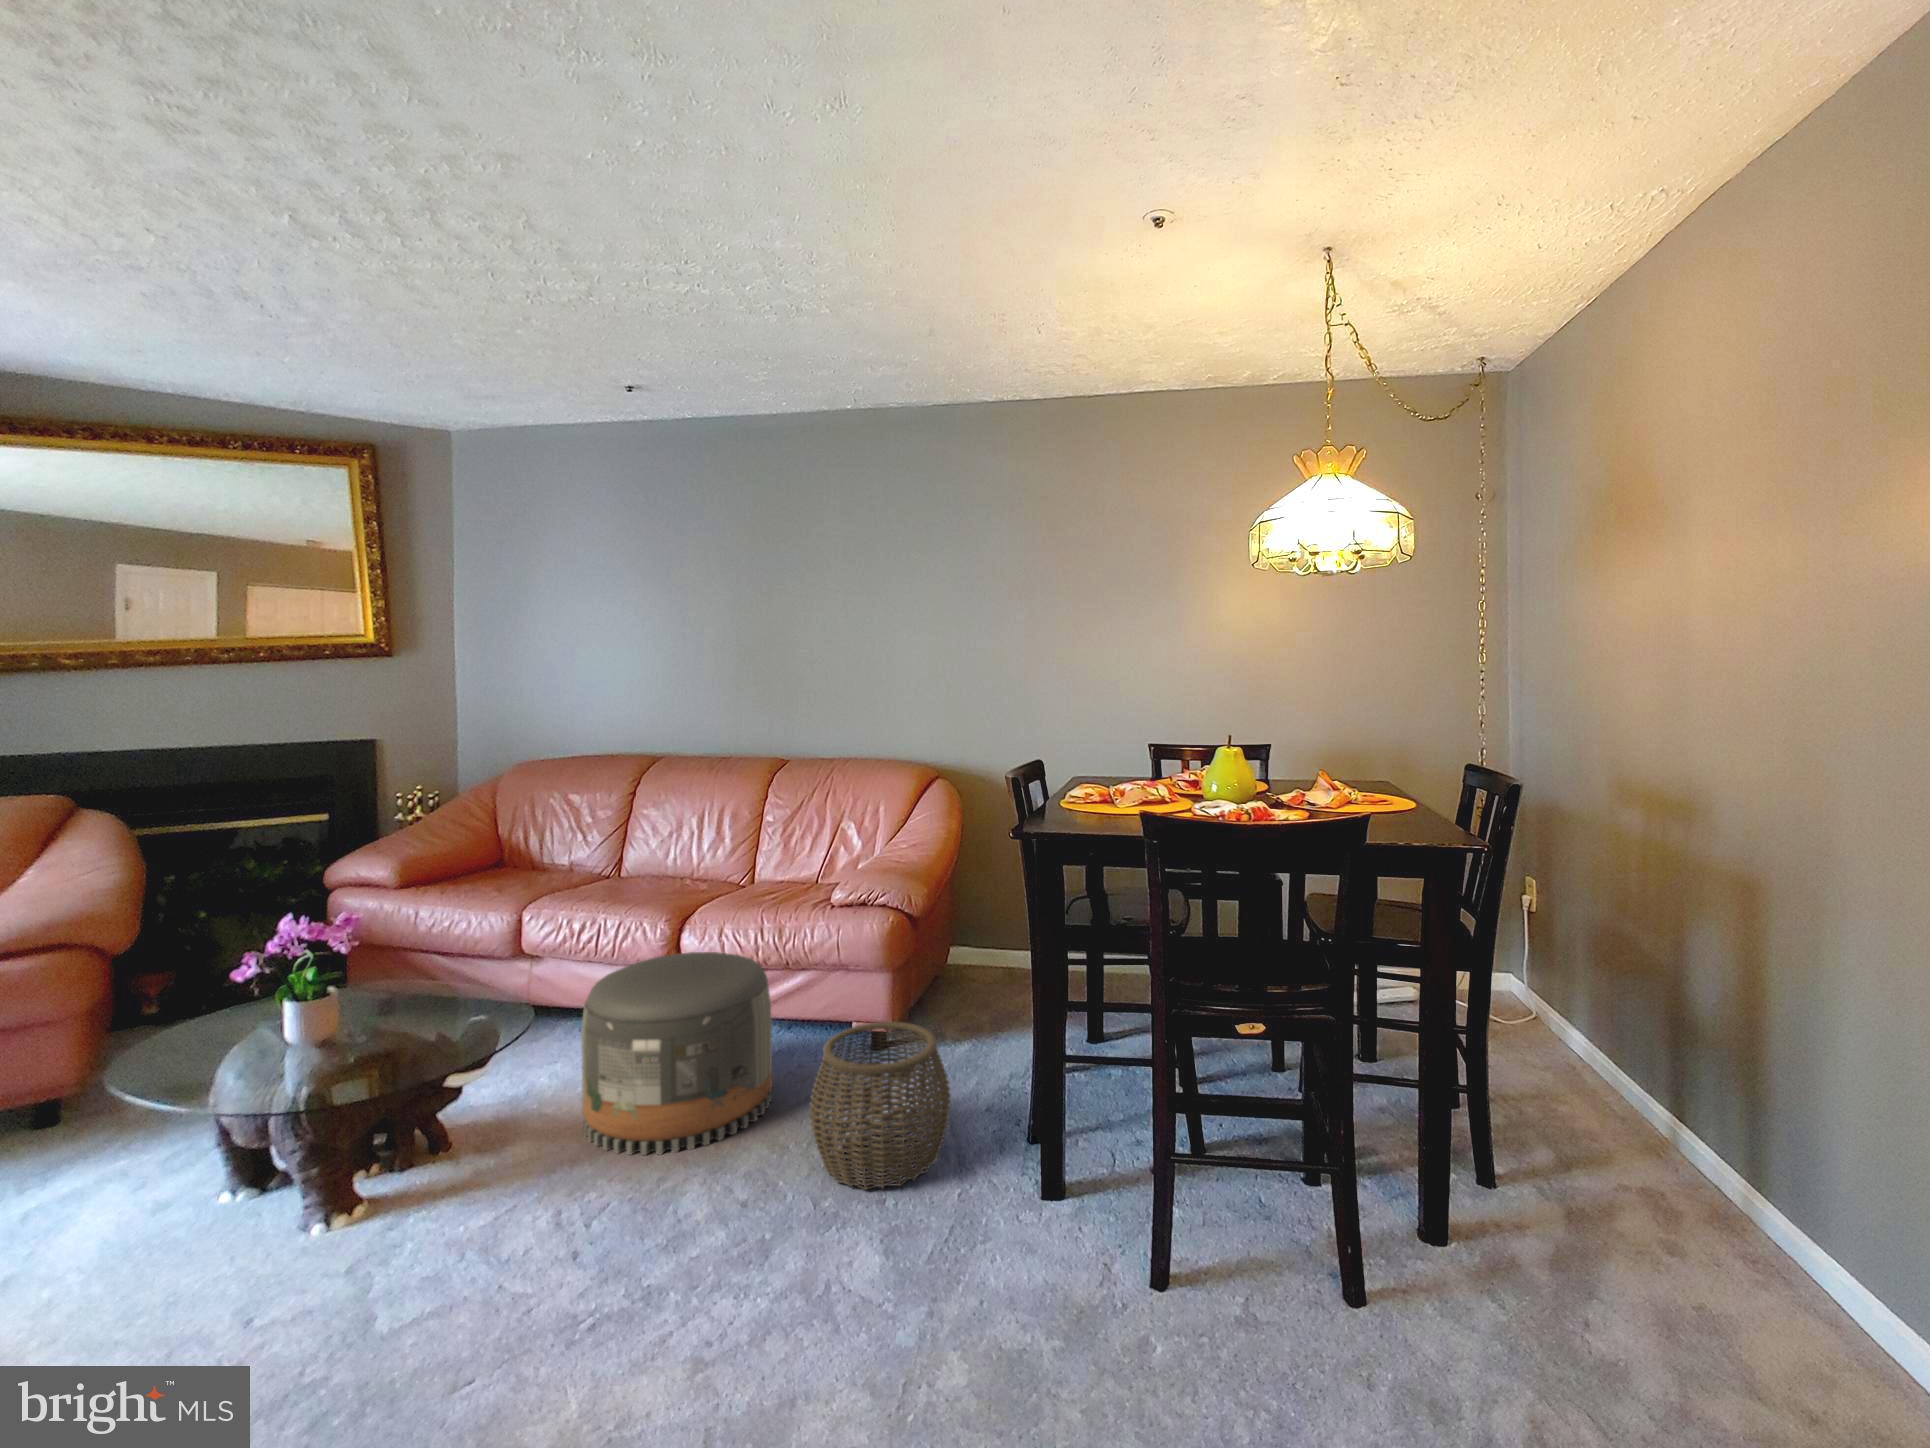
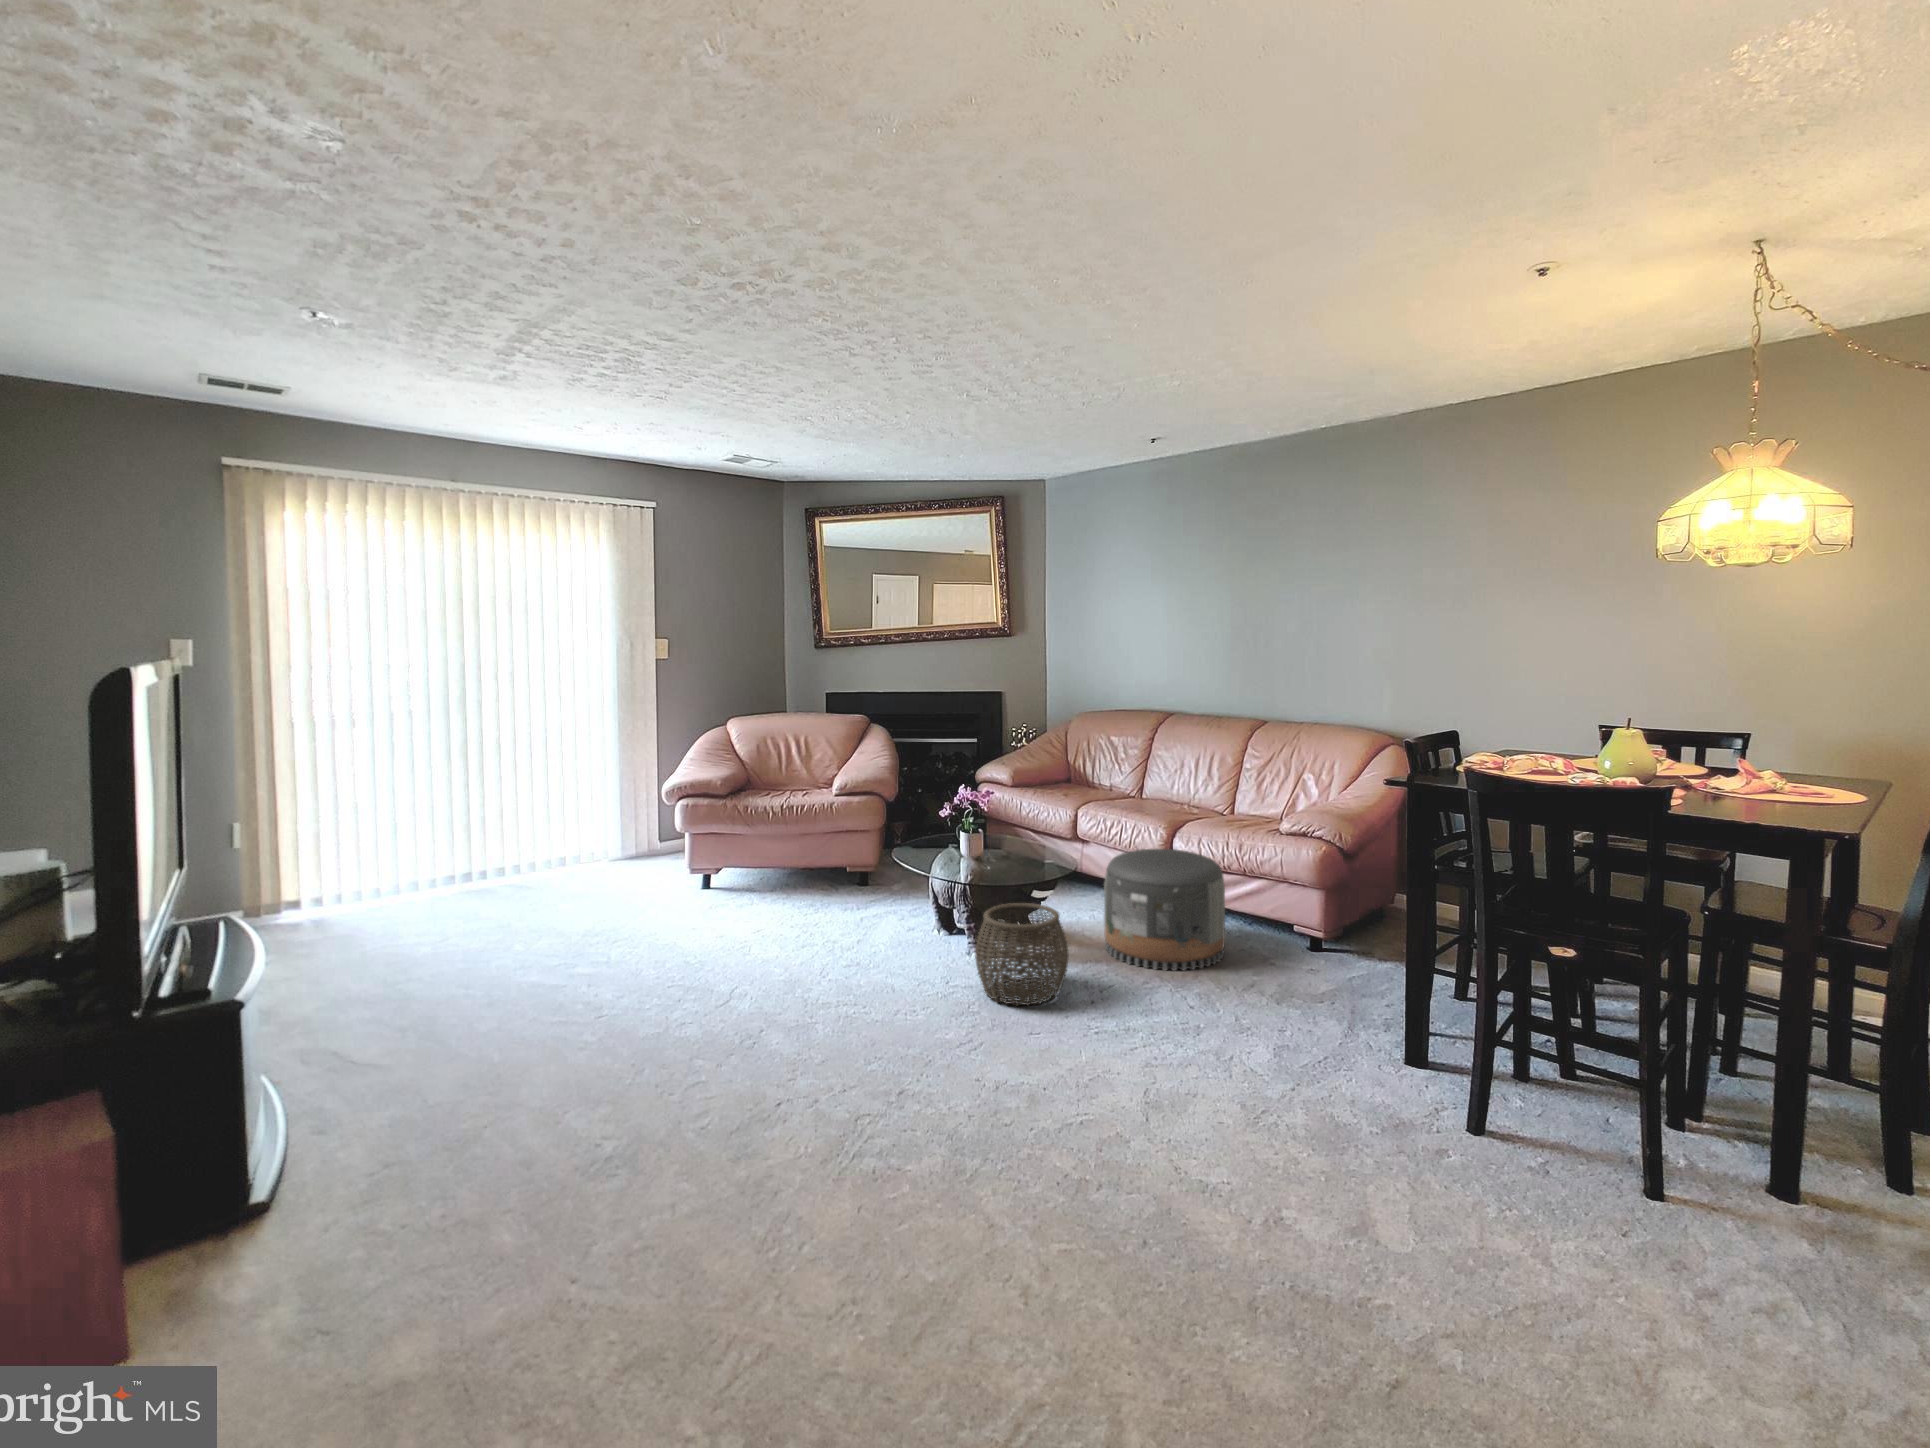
woven basket: present [809,1022,951,1189] -> present [975,903,1068,1005]

